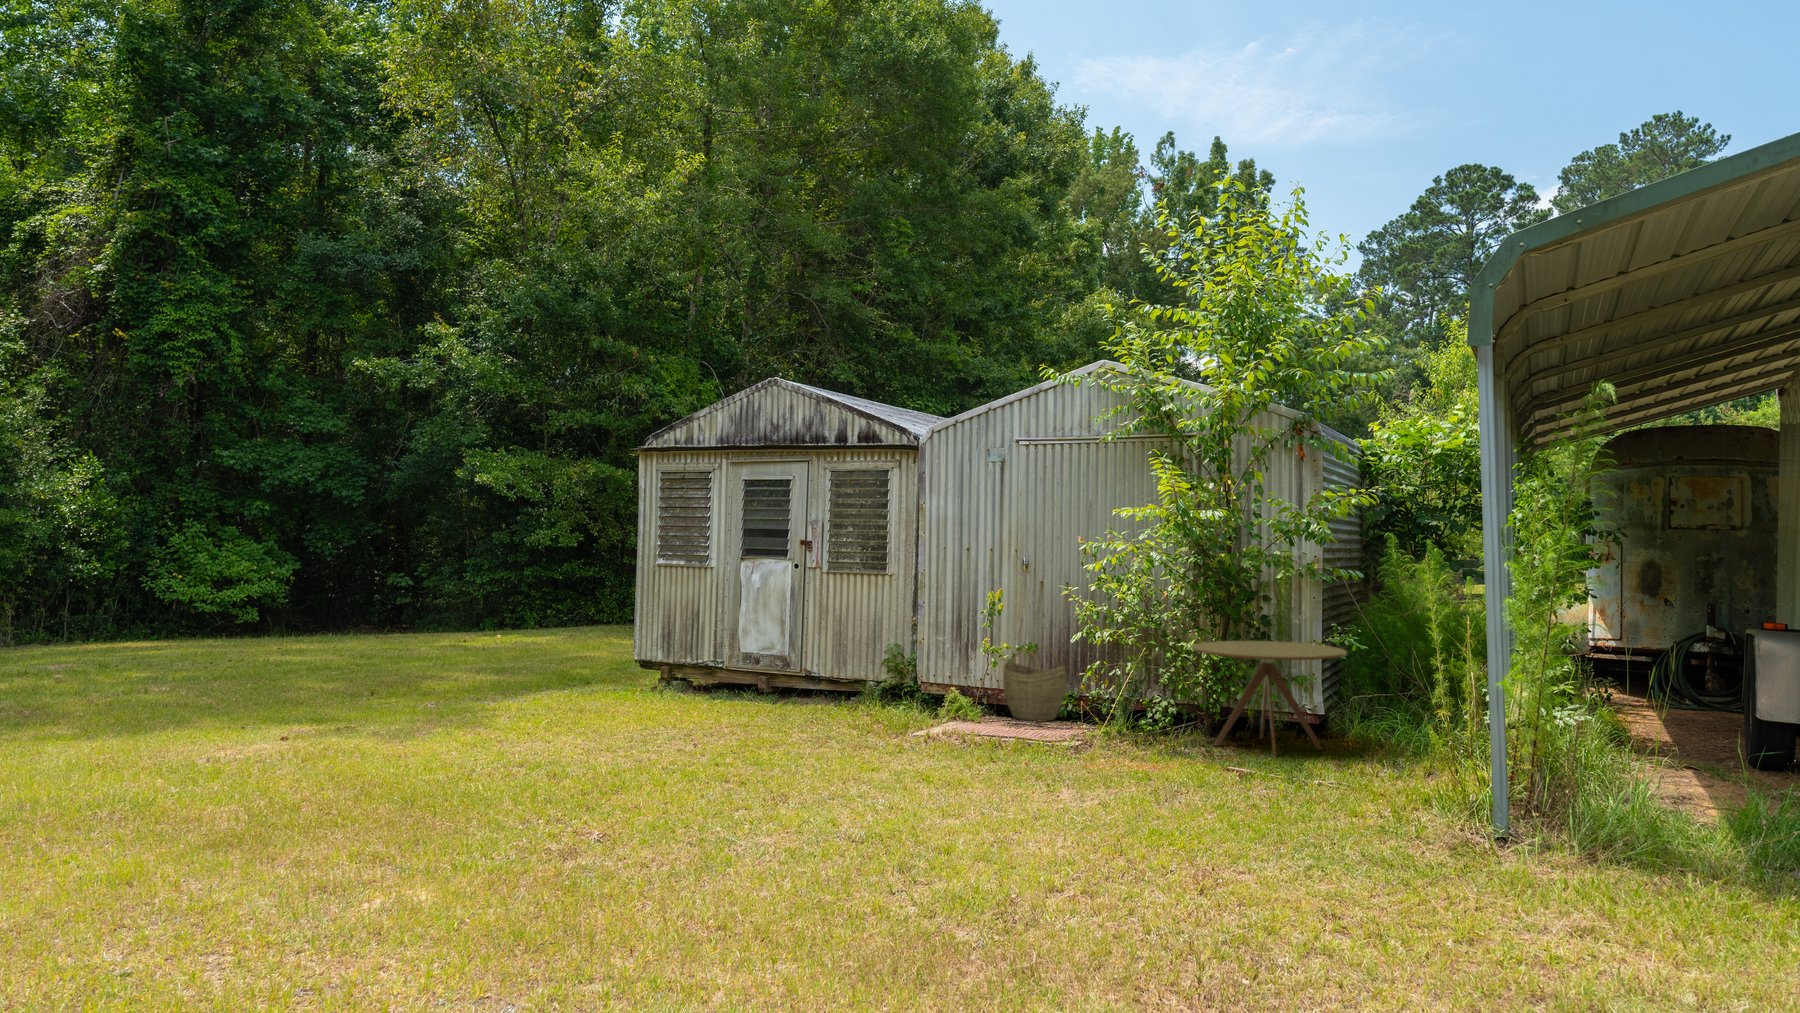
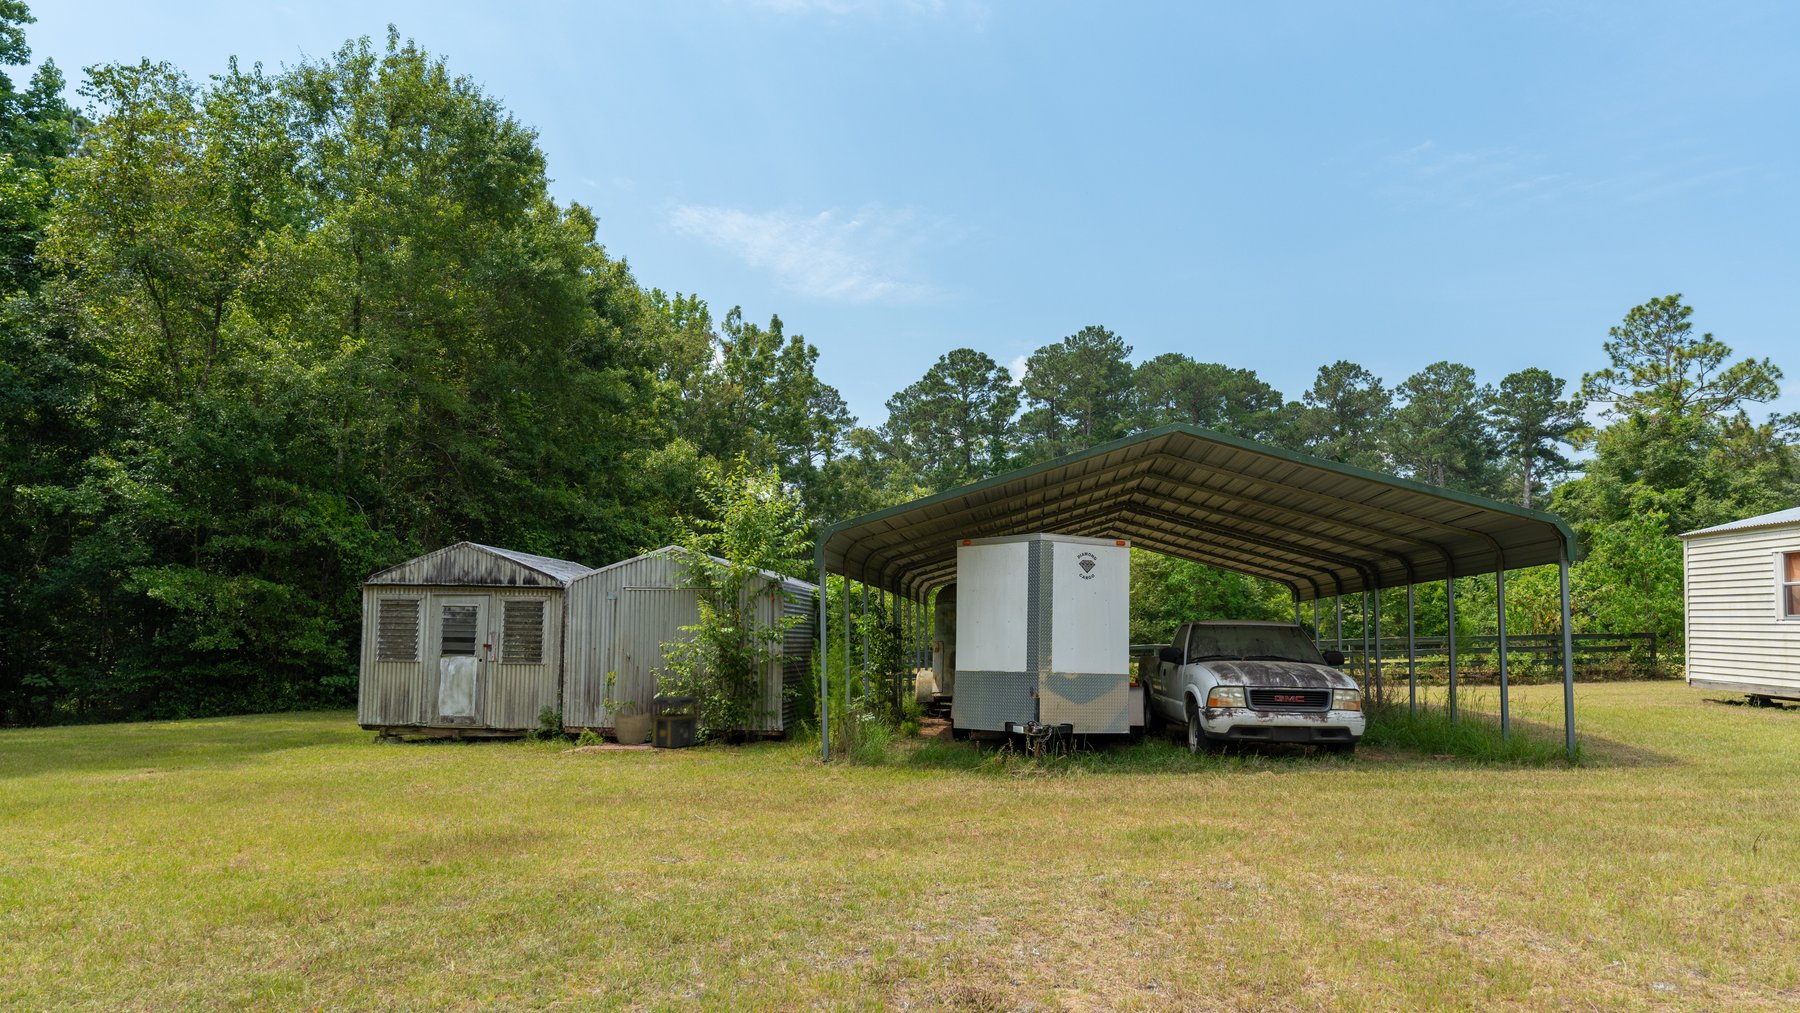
toolbox: none [1067,638,1154,739] -> present [651,696,697,748]
round table: present [1192,641,1347,758] -> none [716,693,791,750]

